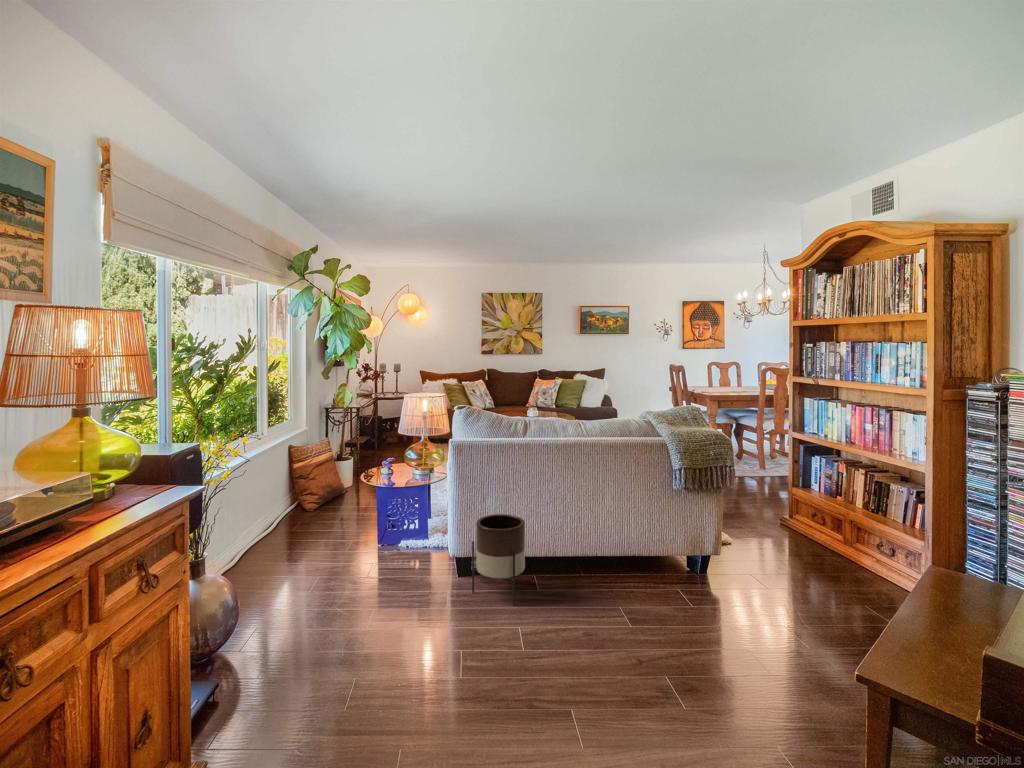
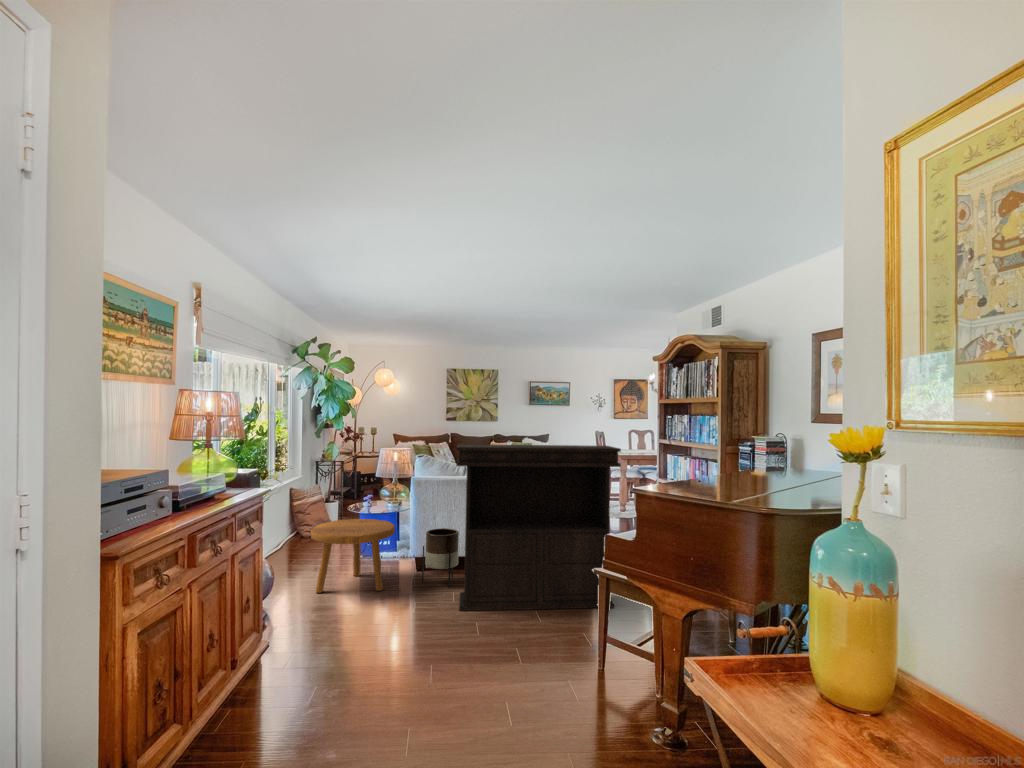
console table: none [525,393,808,659] -> present [456,444,621,611]
footstool: none [305,499,430,616] -> present [311,519,395,593]

